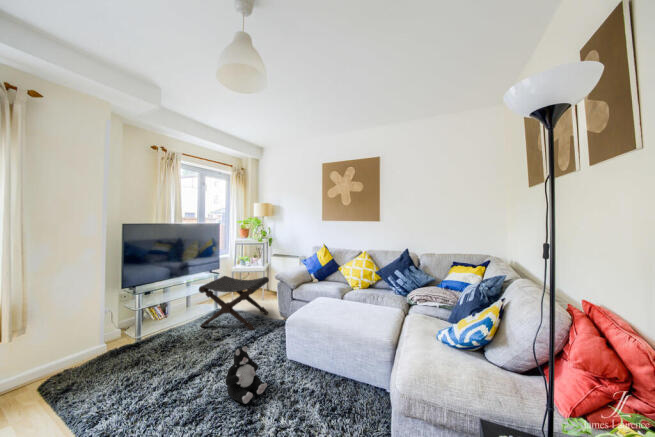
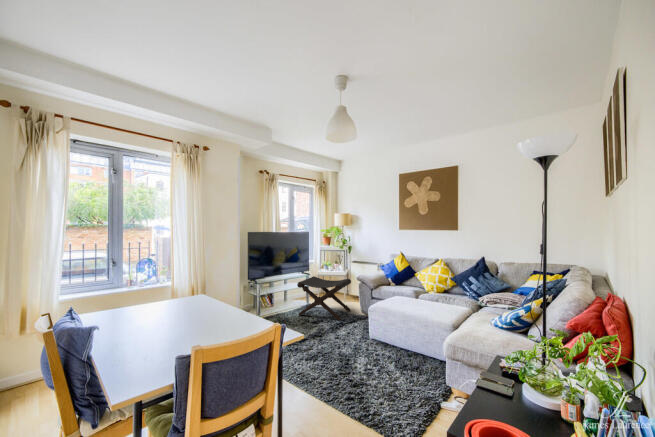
plush toy: present [226,346,267,404] -> none [329,320,357,356]

